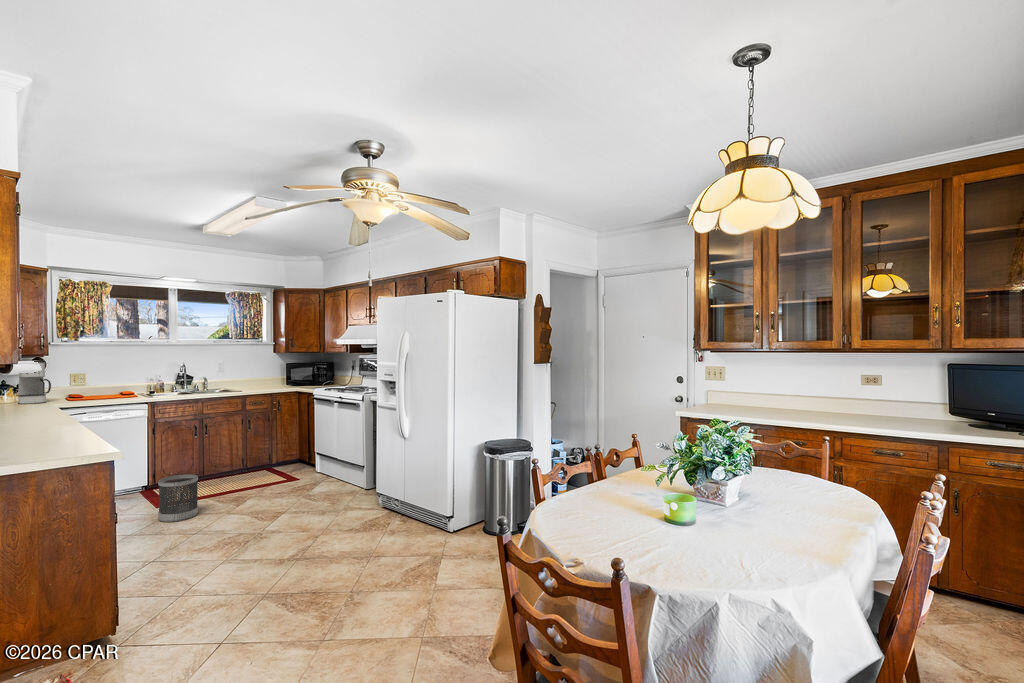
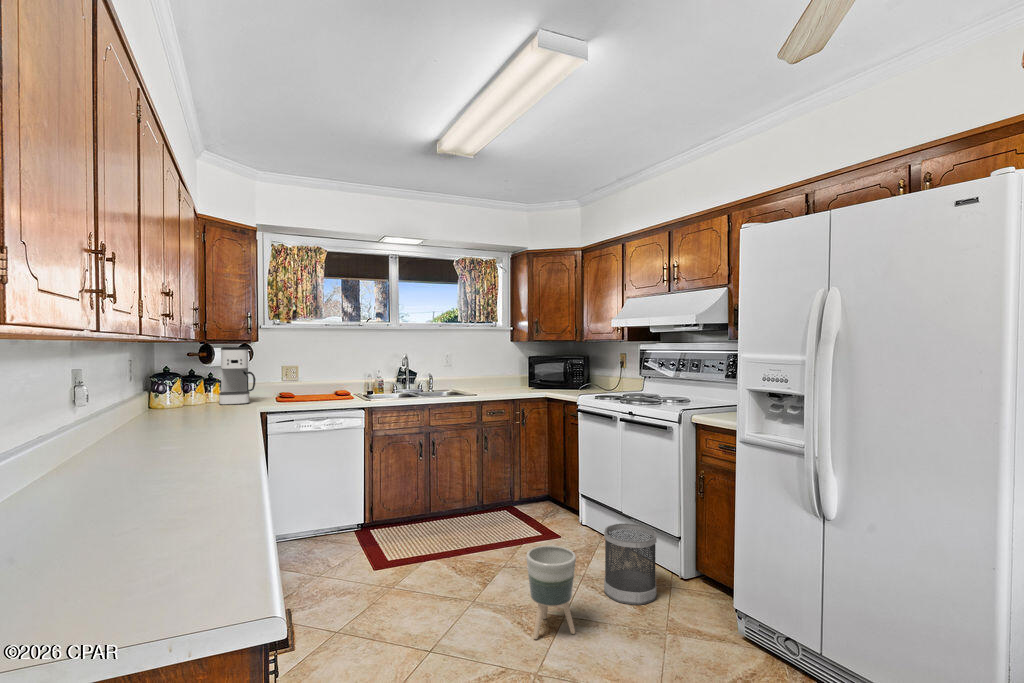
planter: none [259,472,290,521] -> present [526,545,576,639]
wastebasket: present [158,474,198,522] -> present [604,523,656,605]

